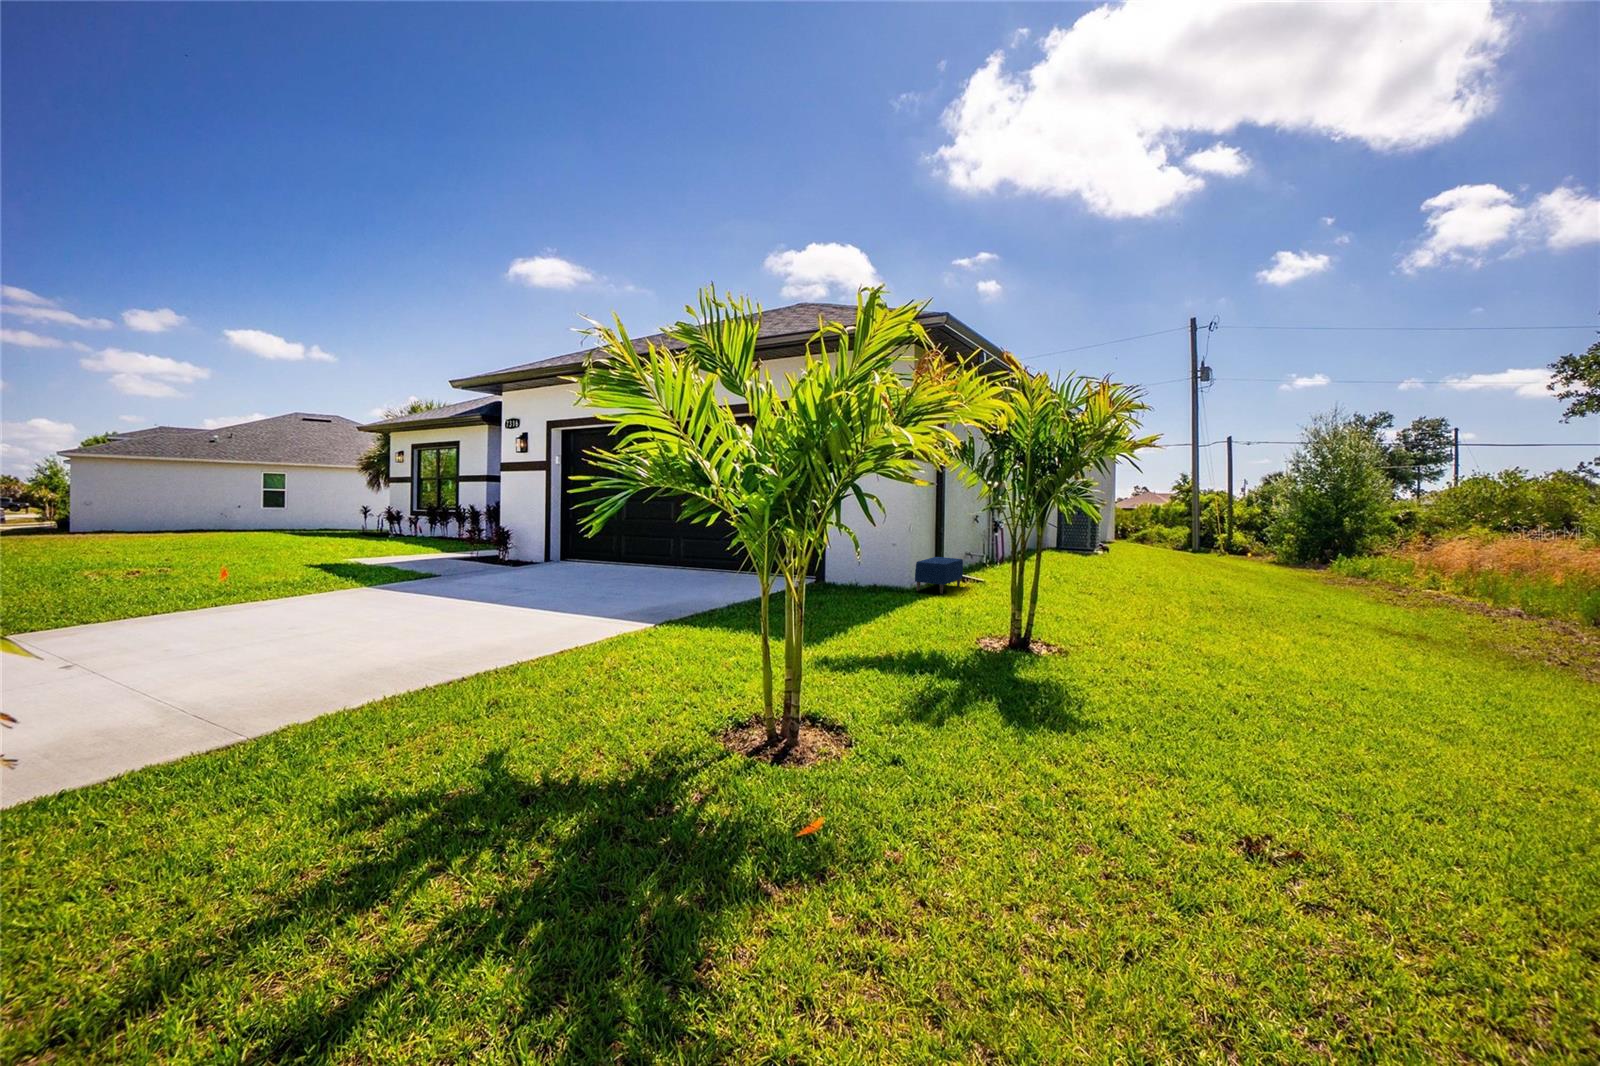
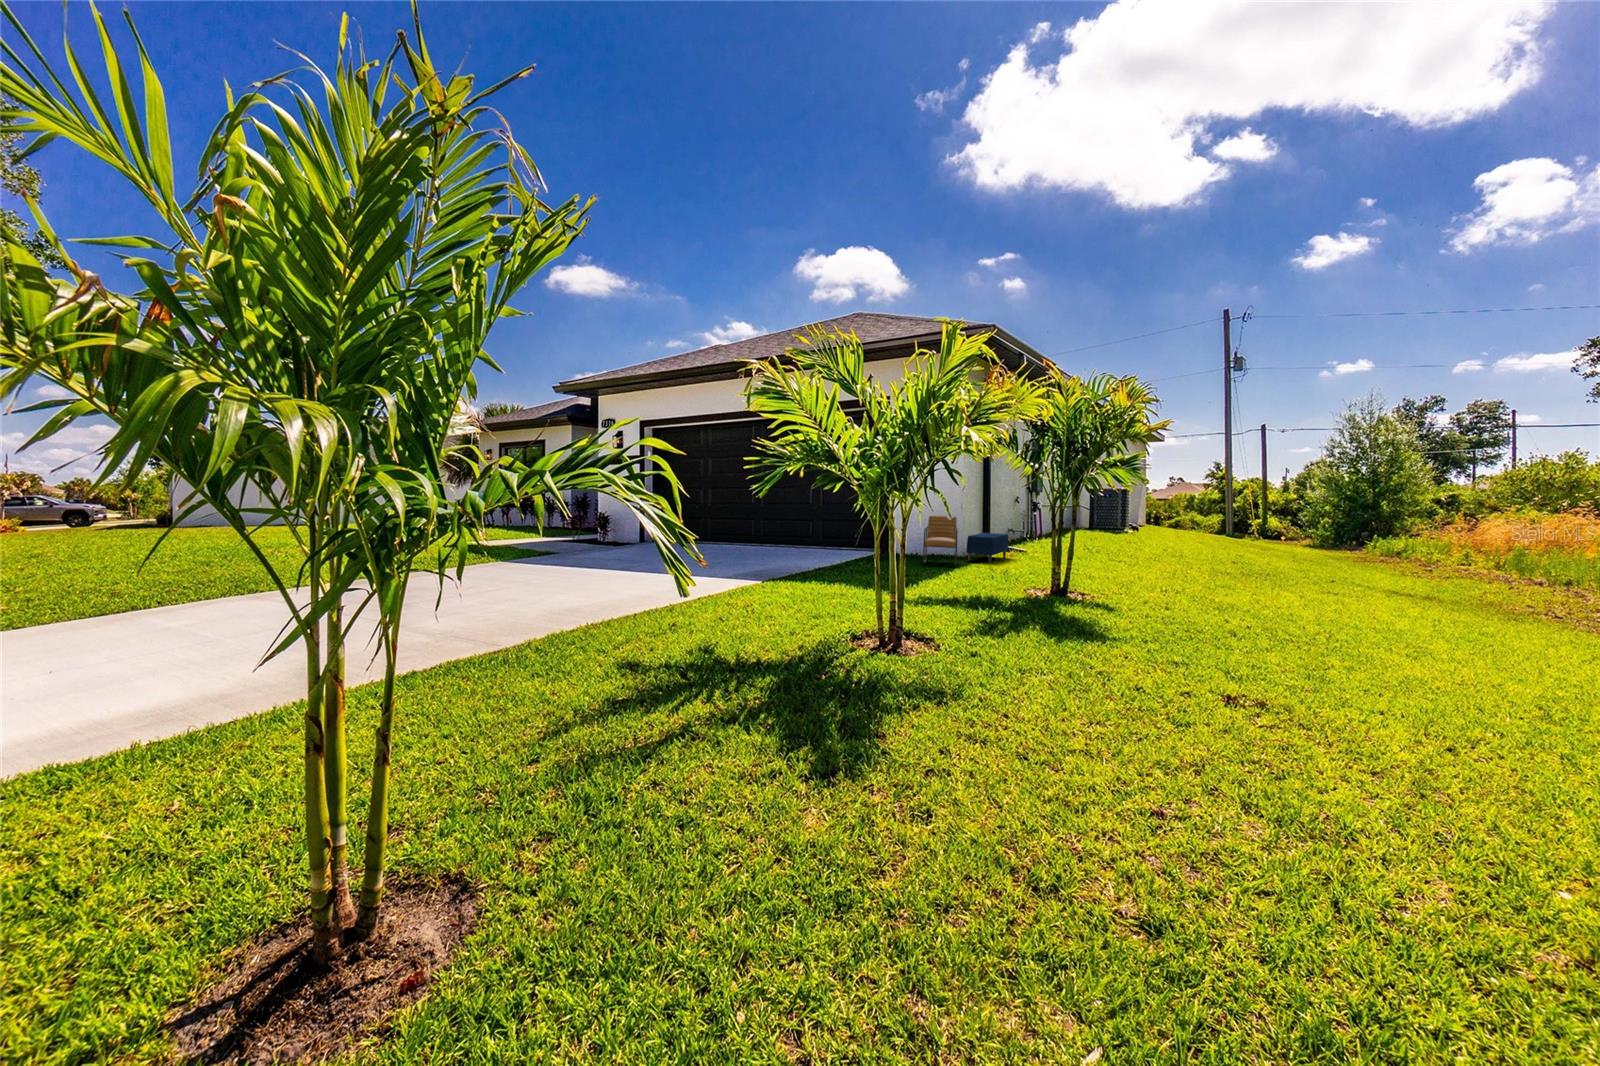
chair: none [863,538,905,598] -> present [923,516,958,566]

